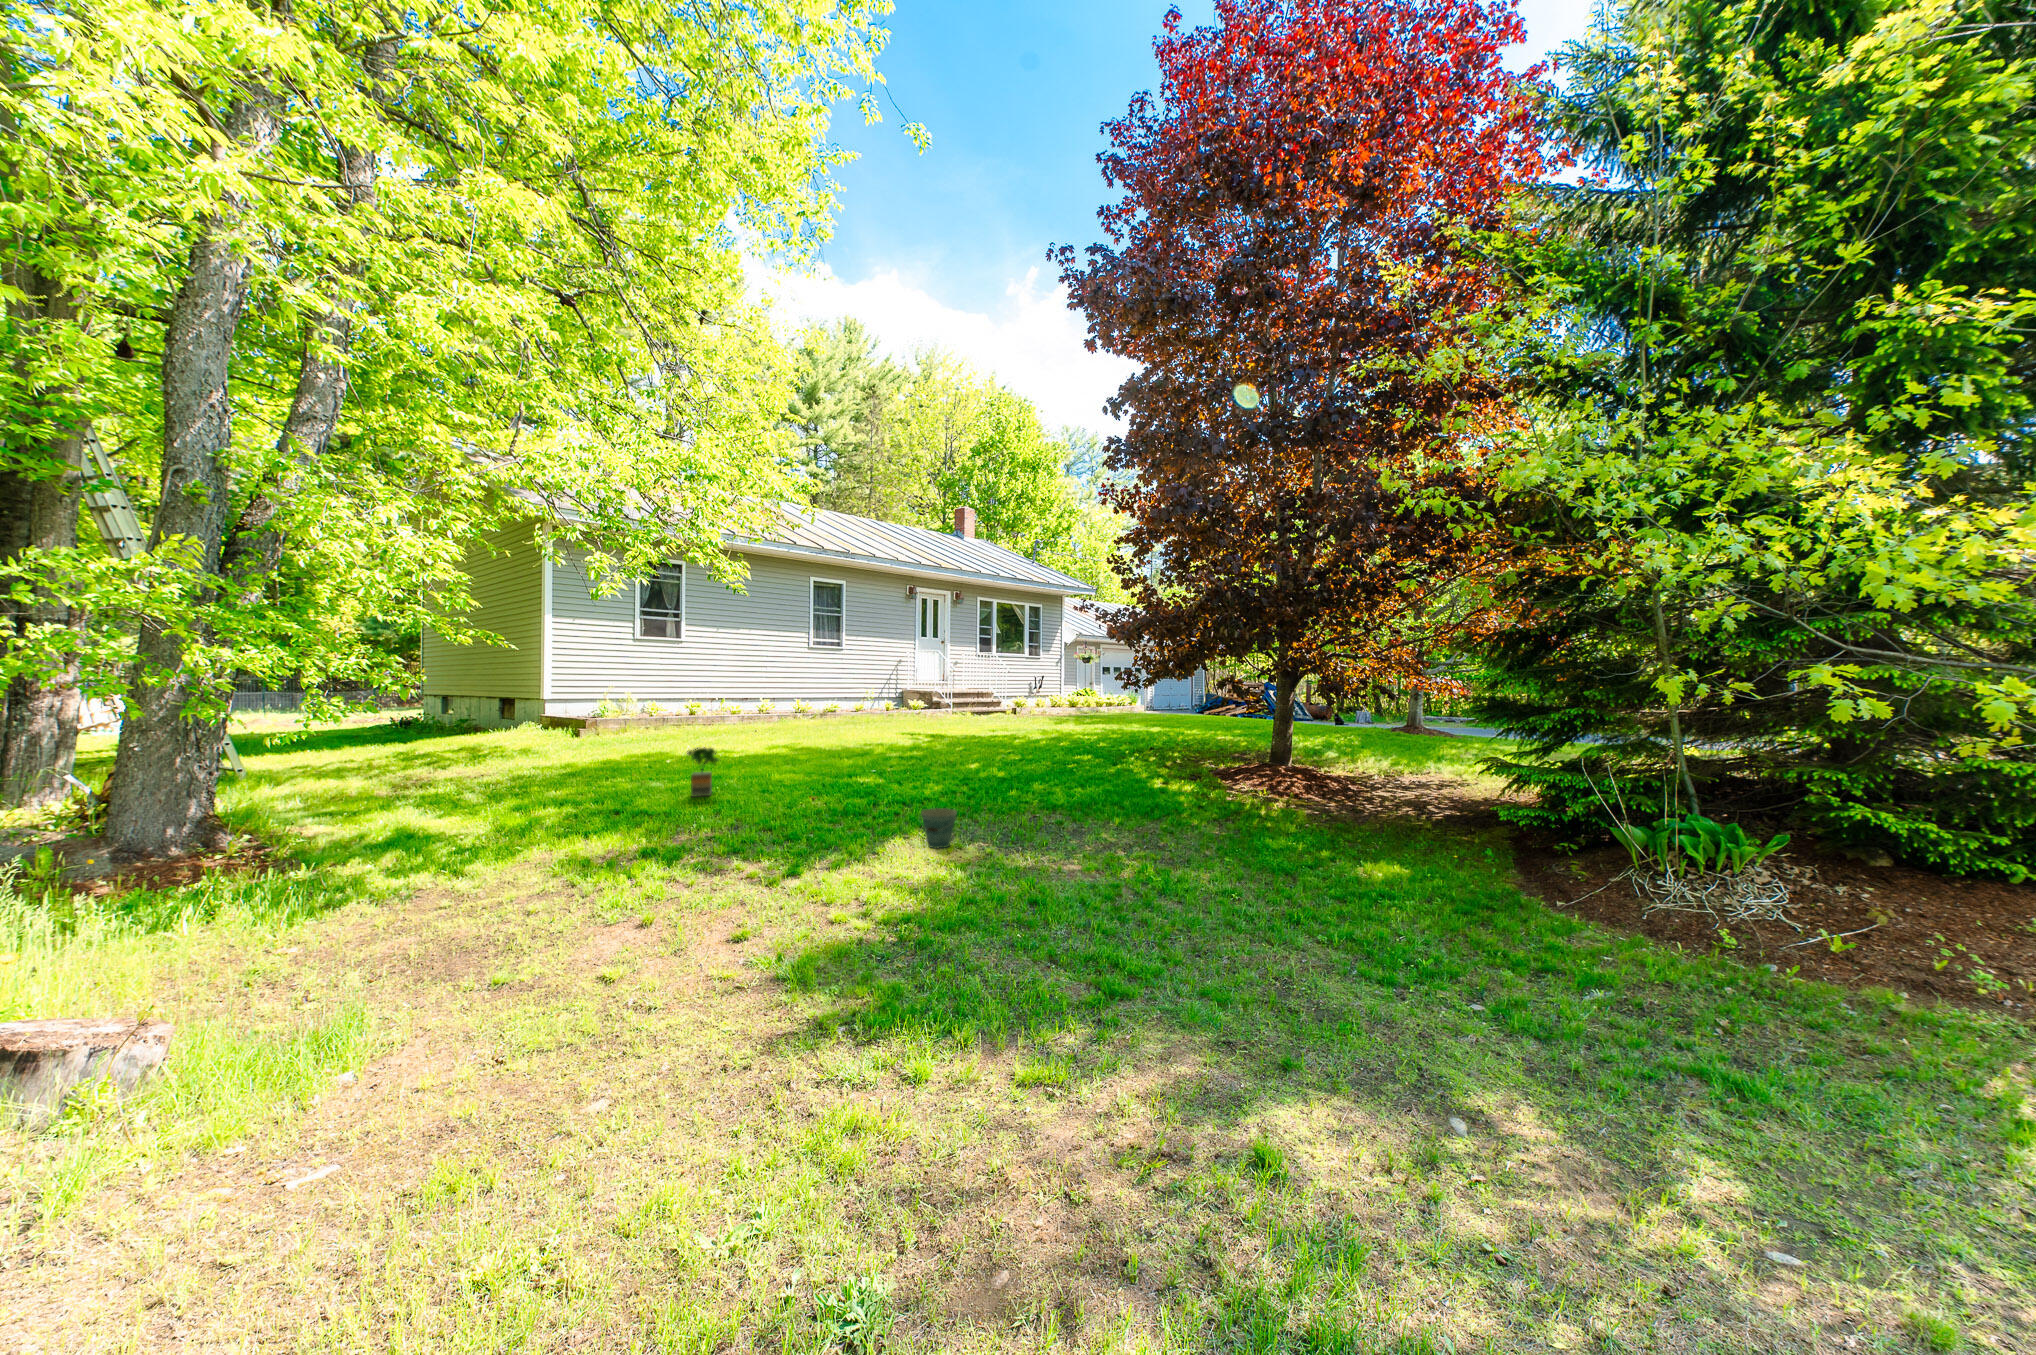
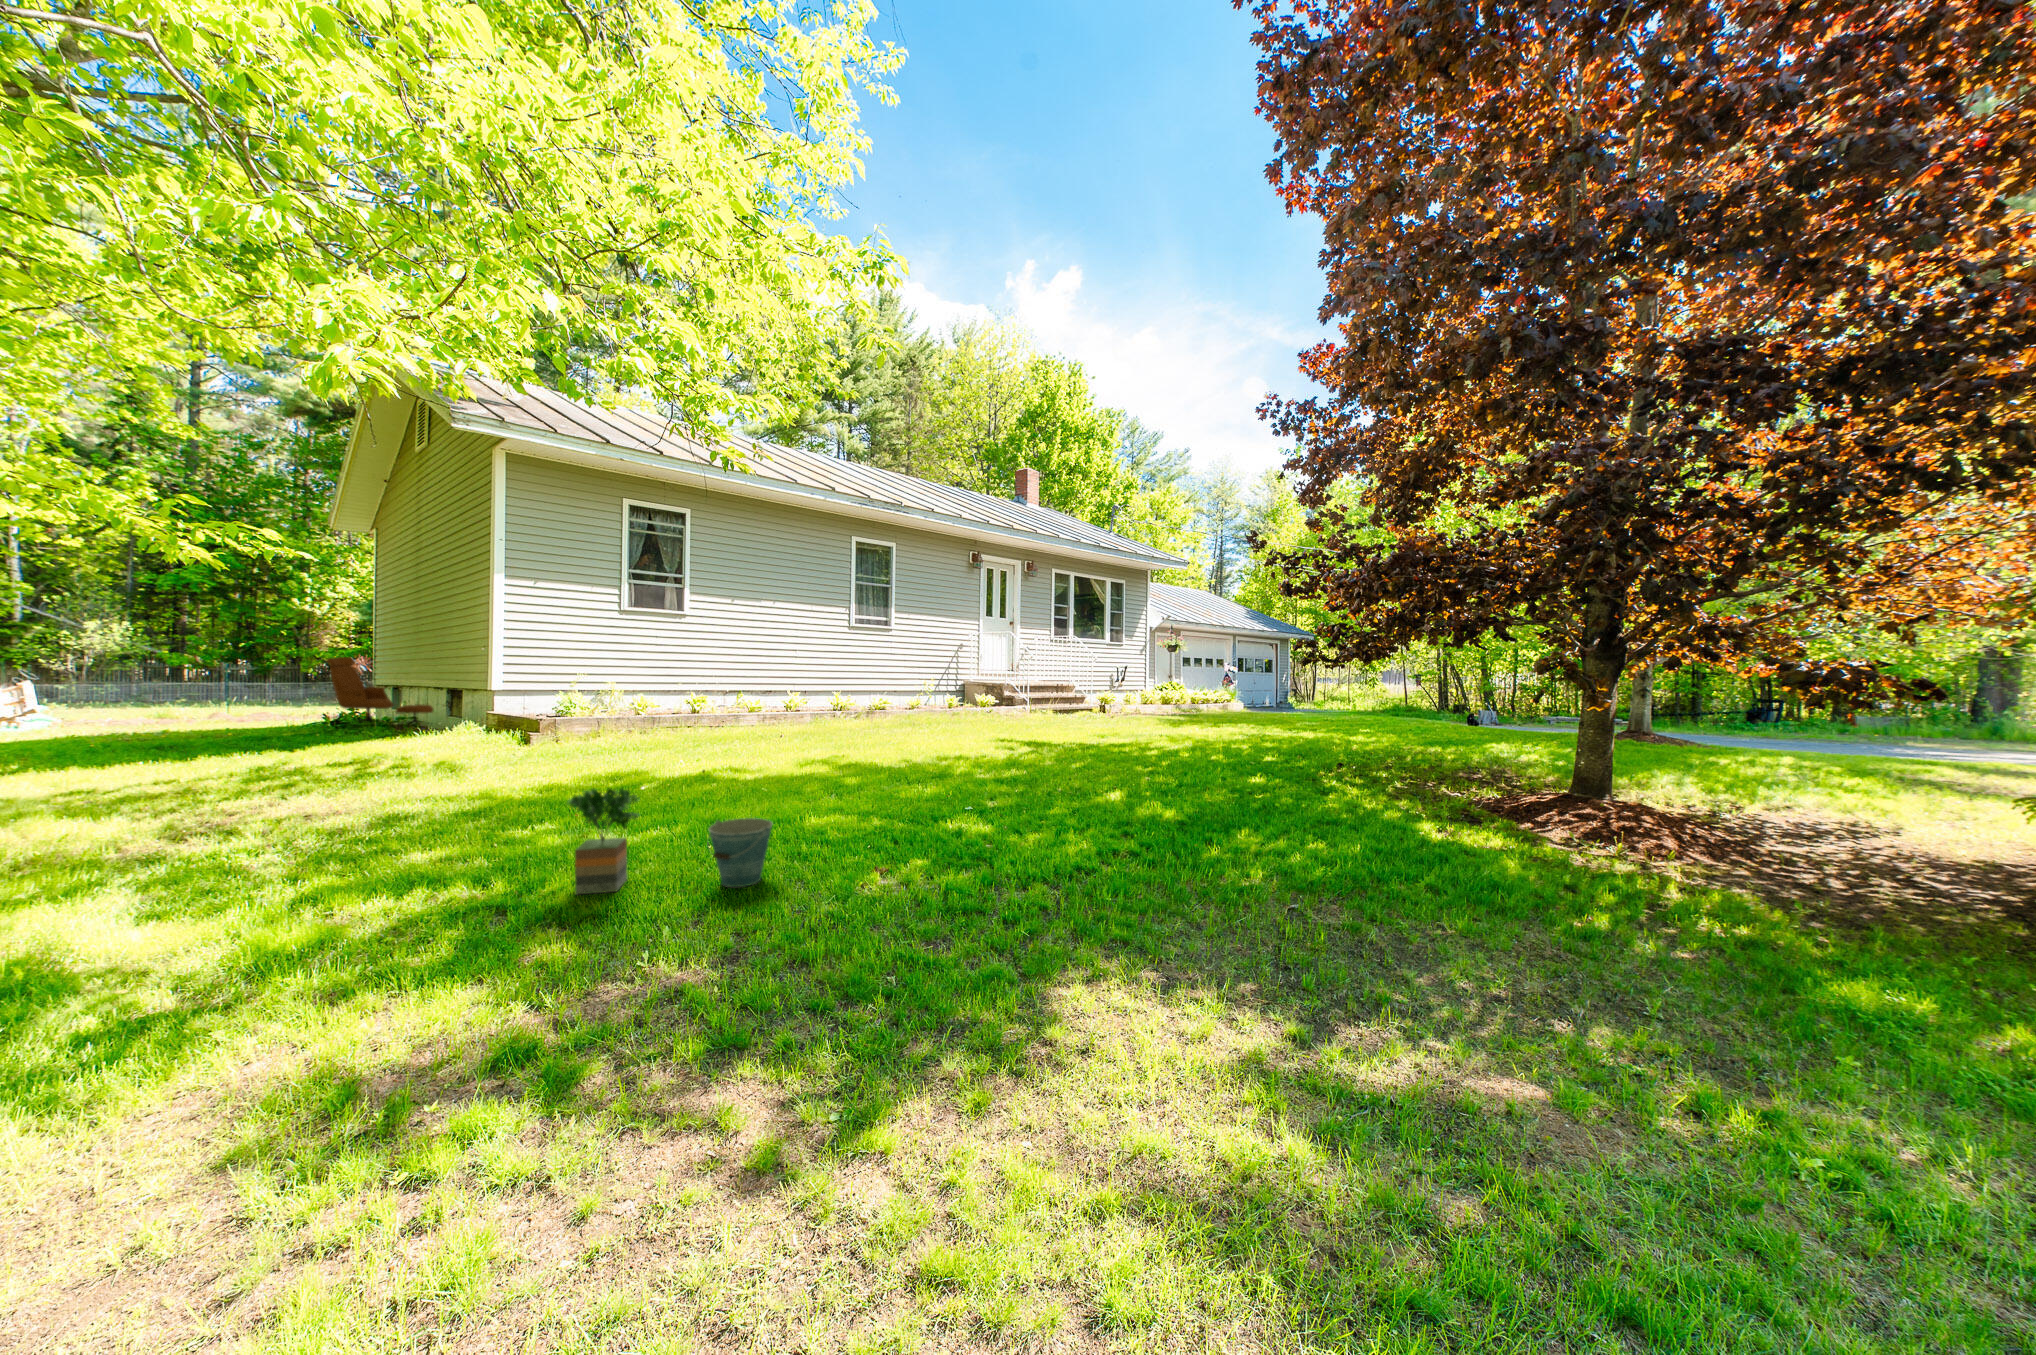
lounge chair: none [411,674,489,727] -> present [327,657,433,724]
bucket: present [921,808,957,848] -> present [709,818,772,887]

